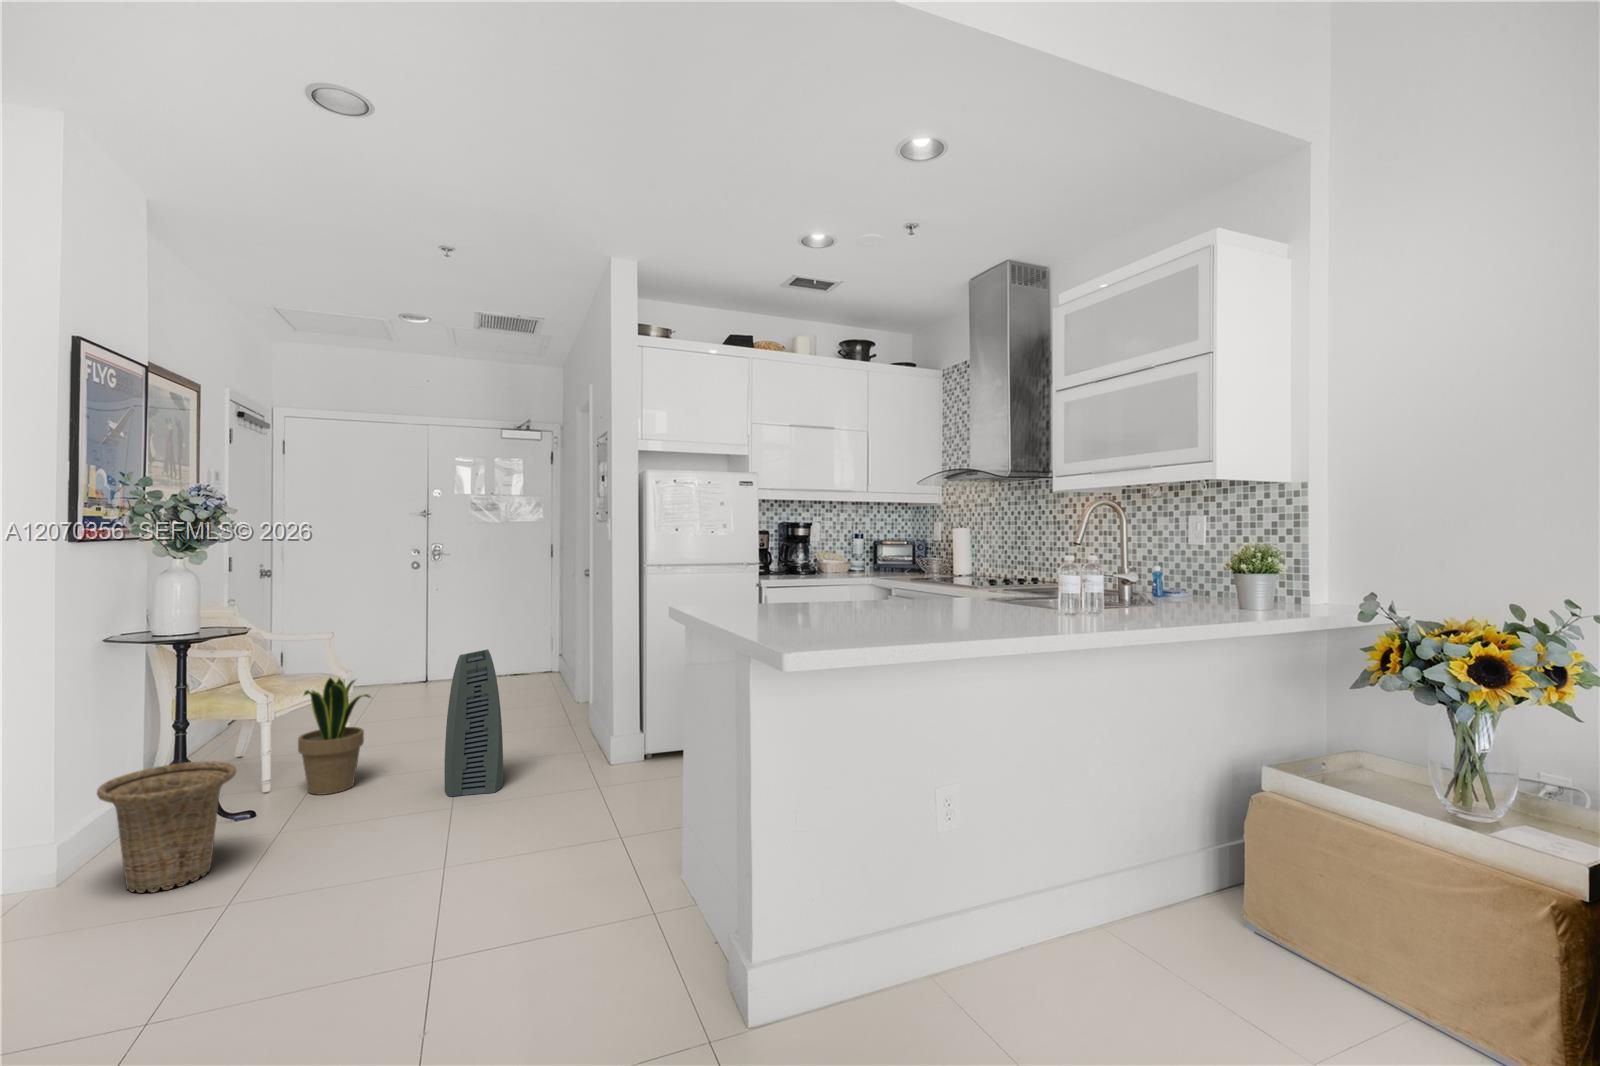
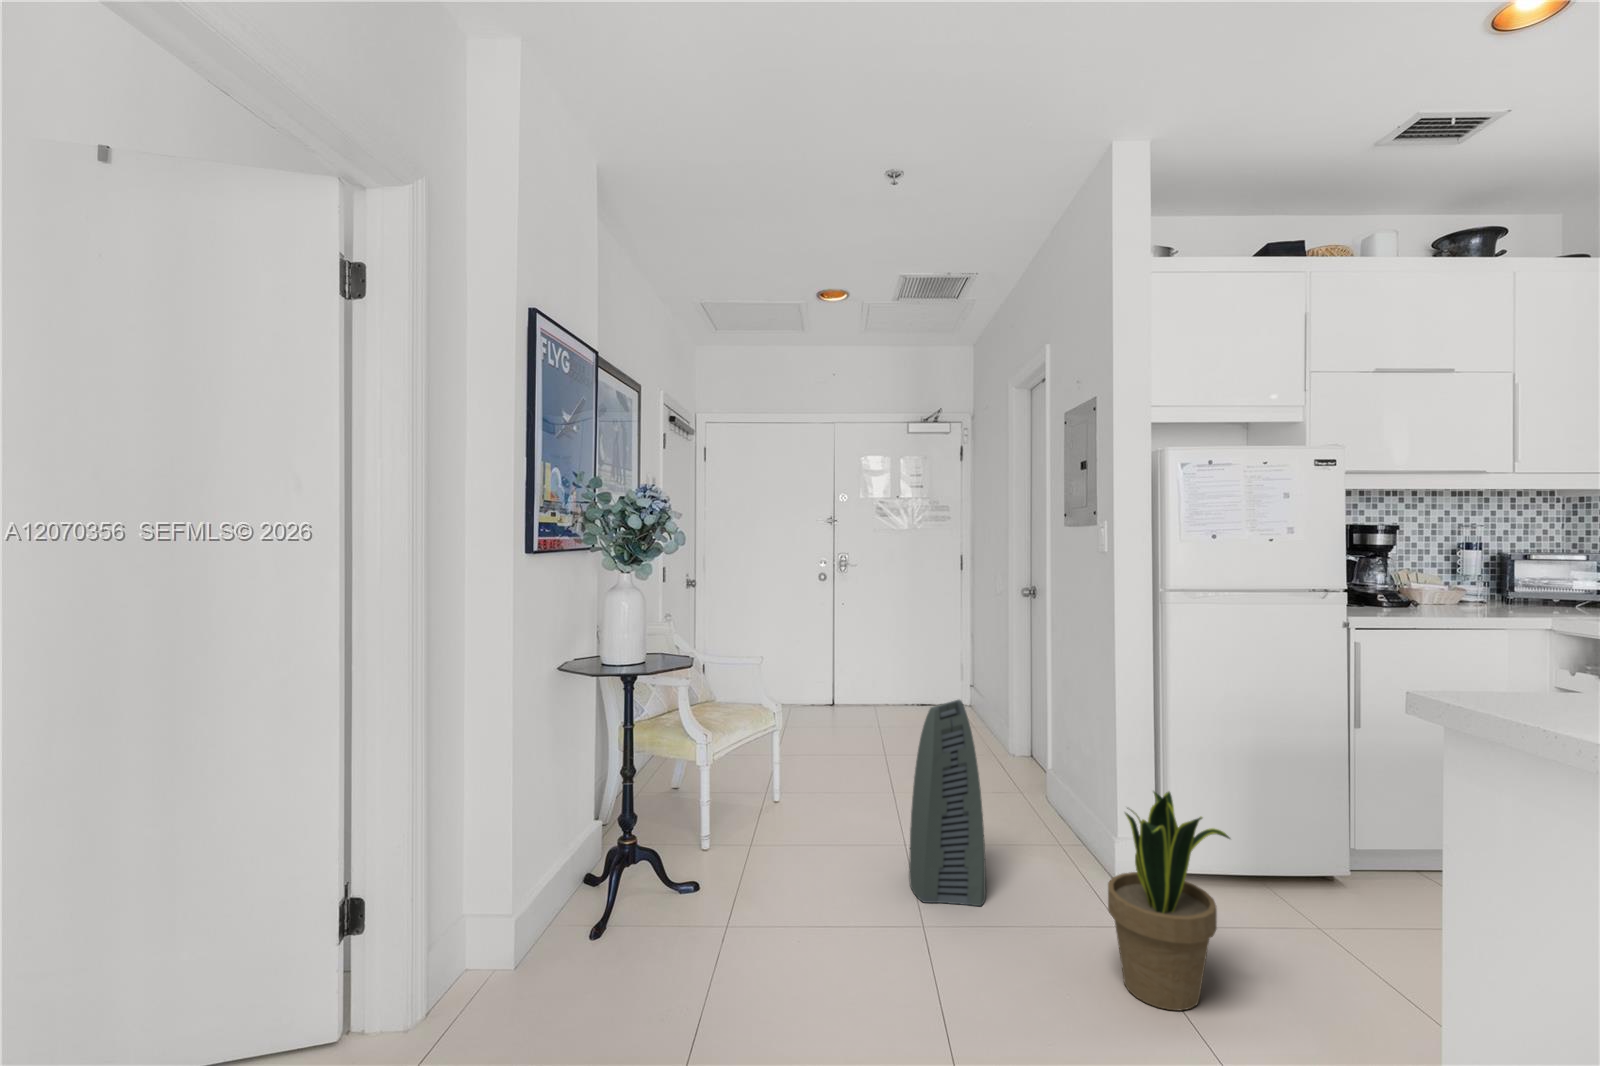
potted plant: present [298,678,370,795] -> present [1108,792,1230,1010]
basket: present [97,761,236,893] -> none [551,832,694,1017]

